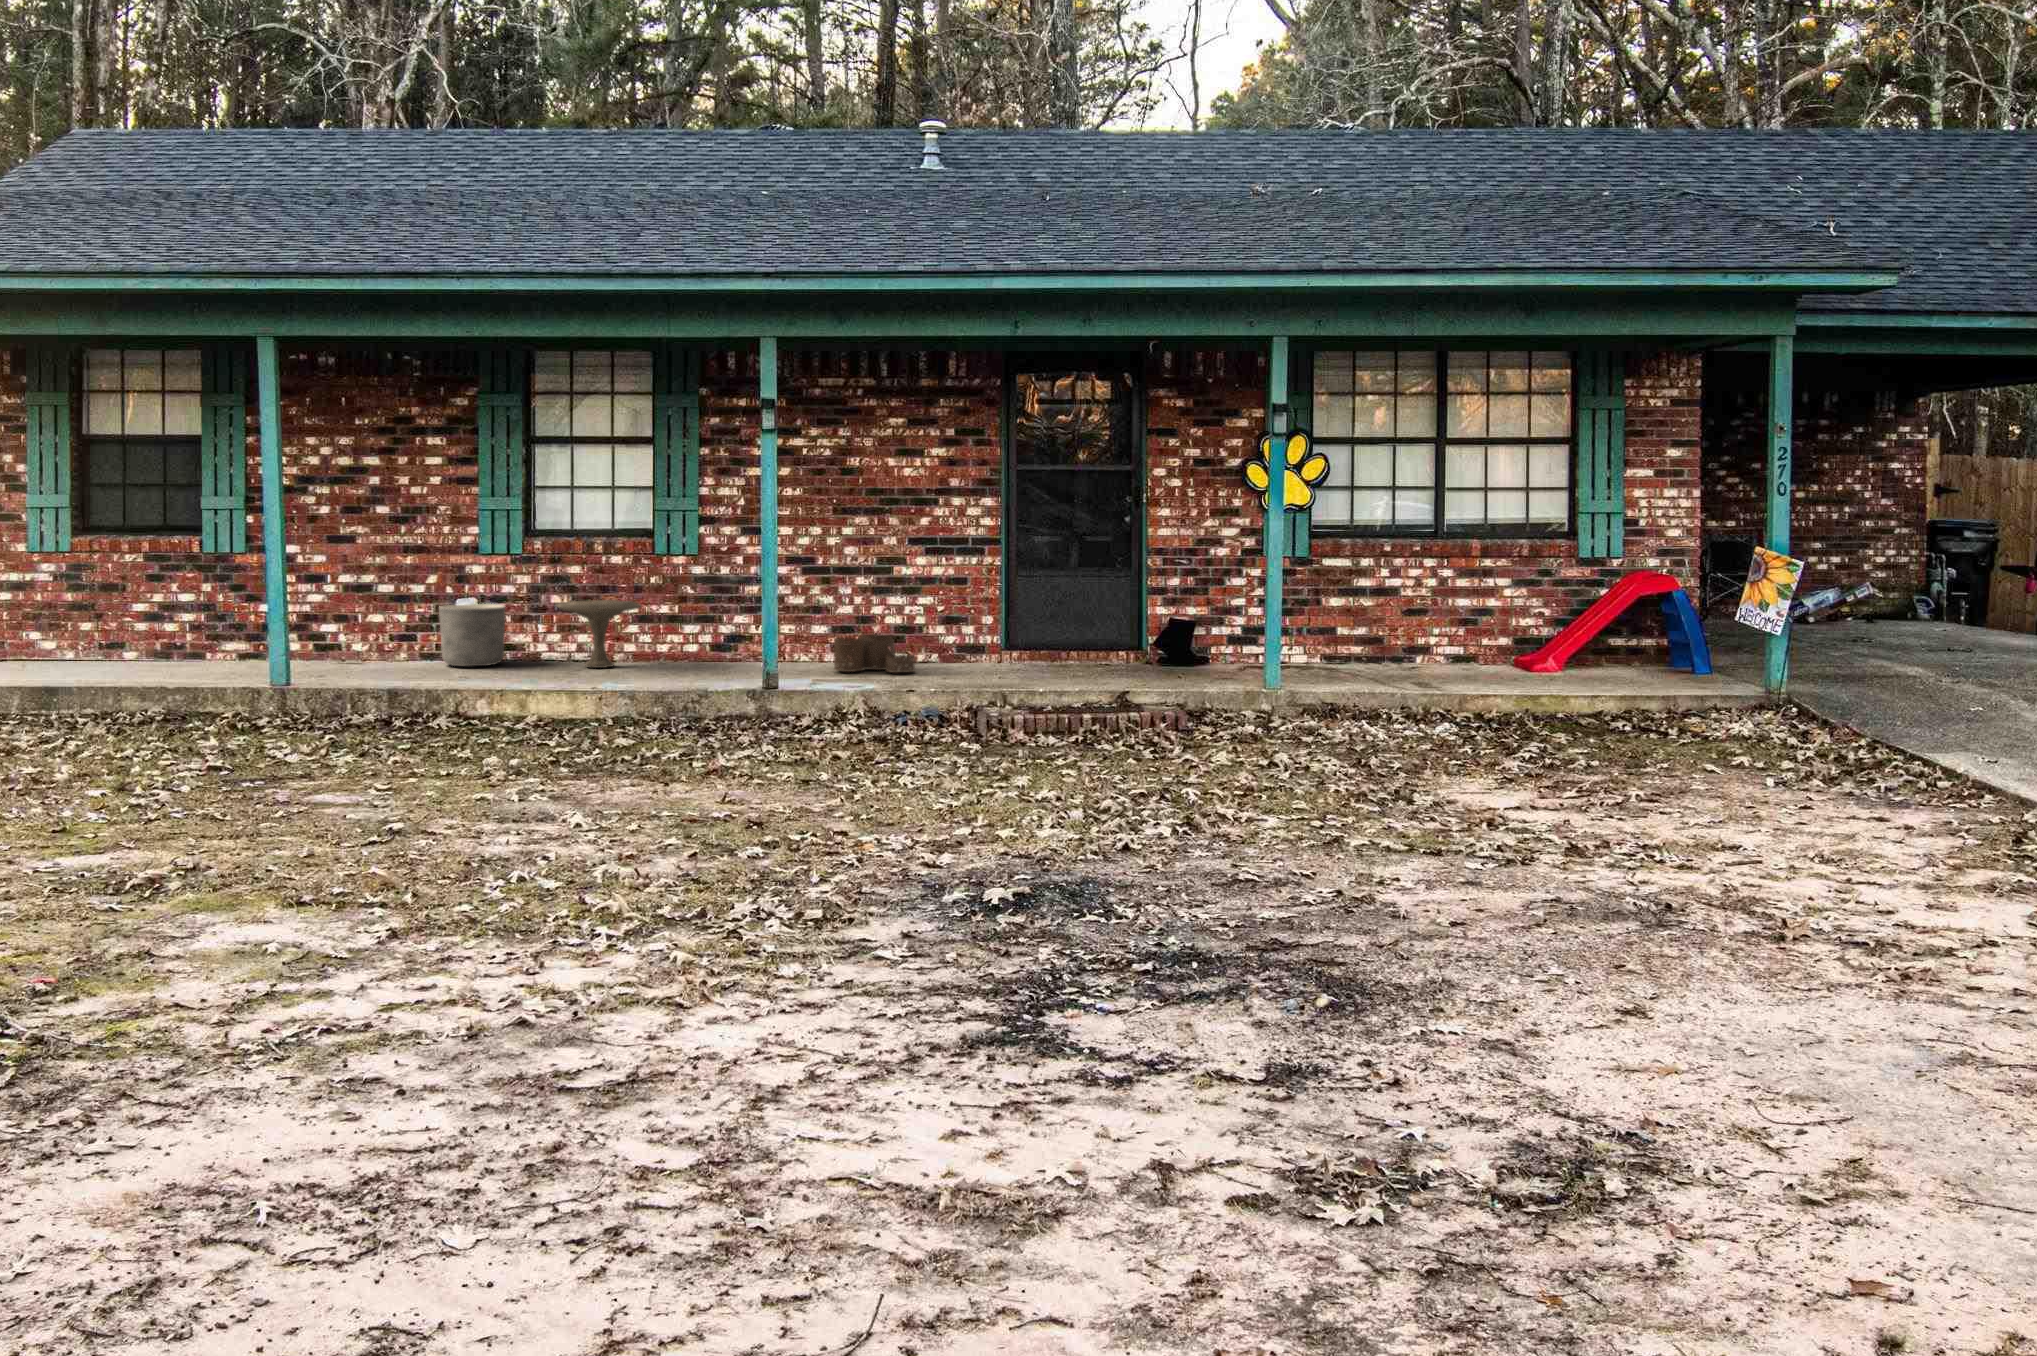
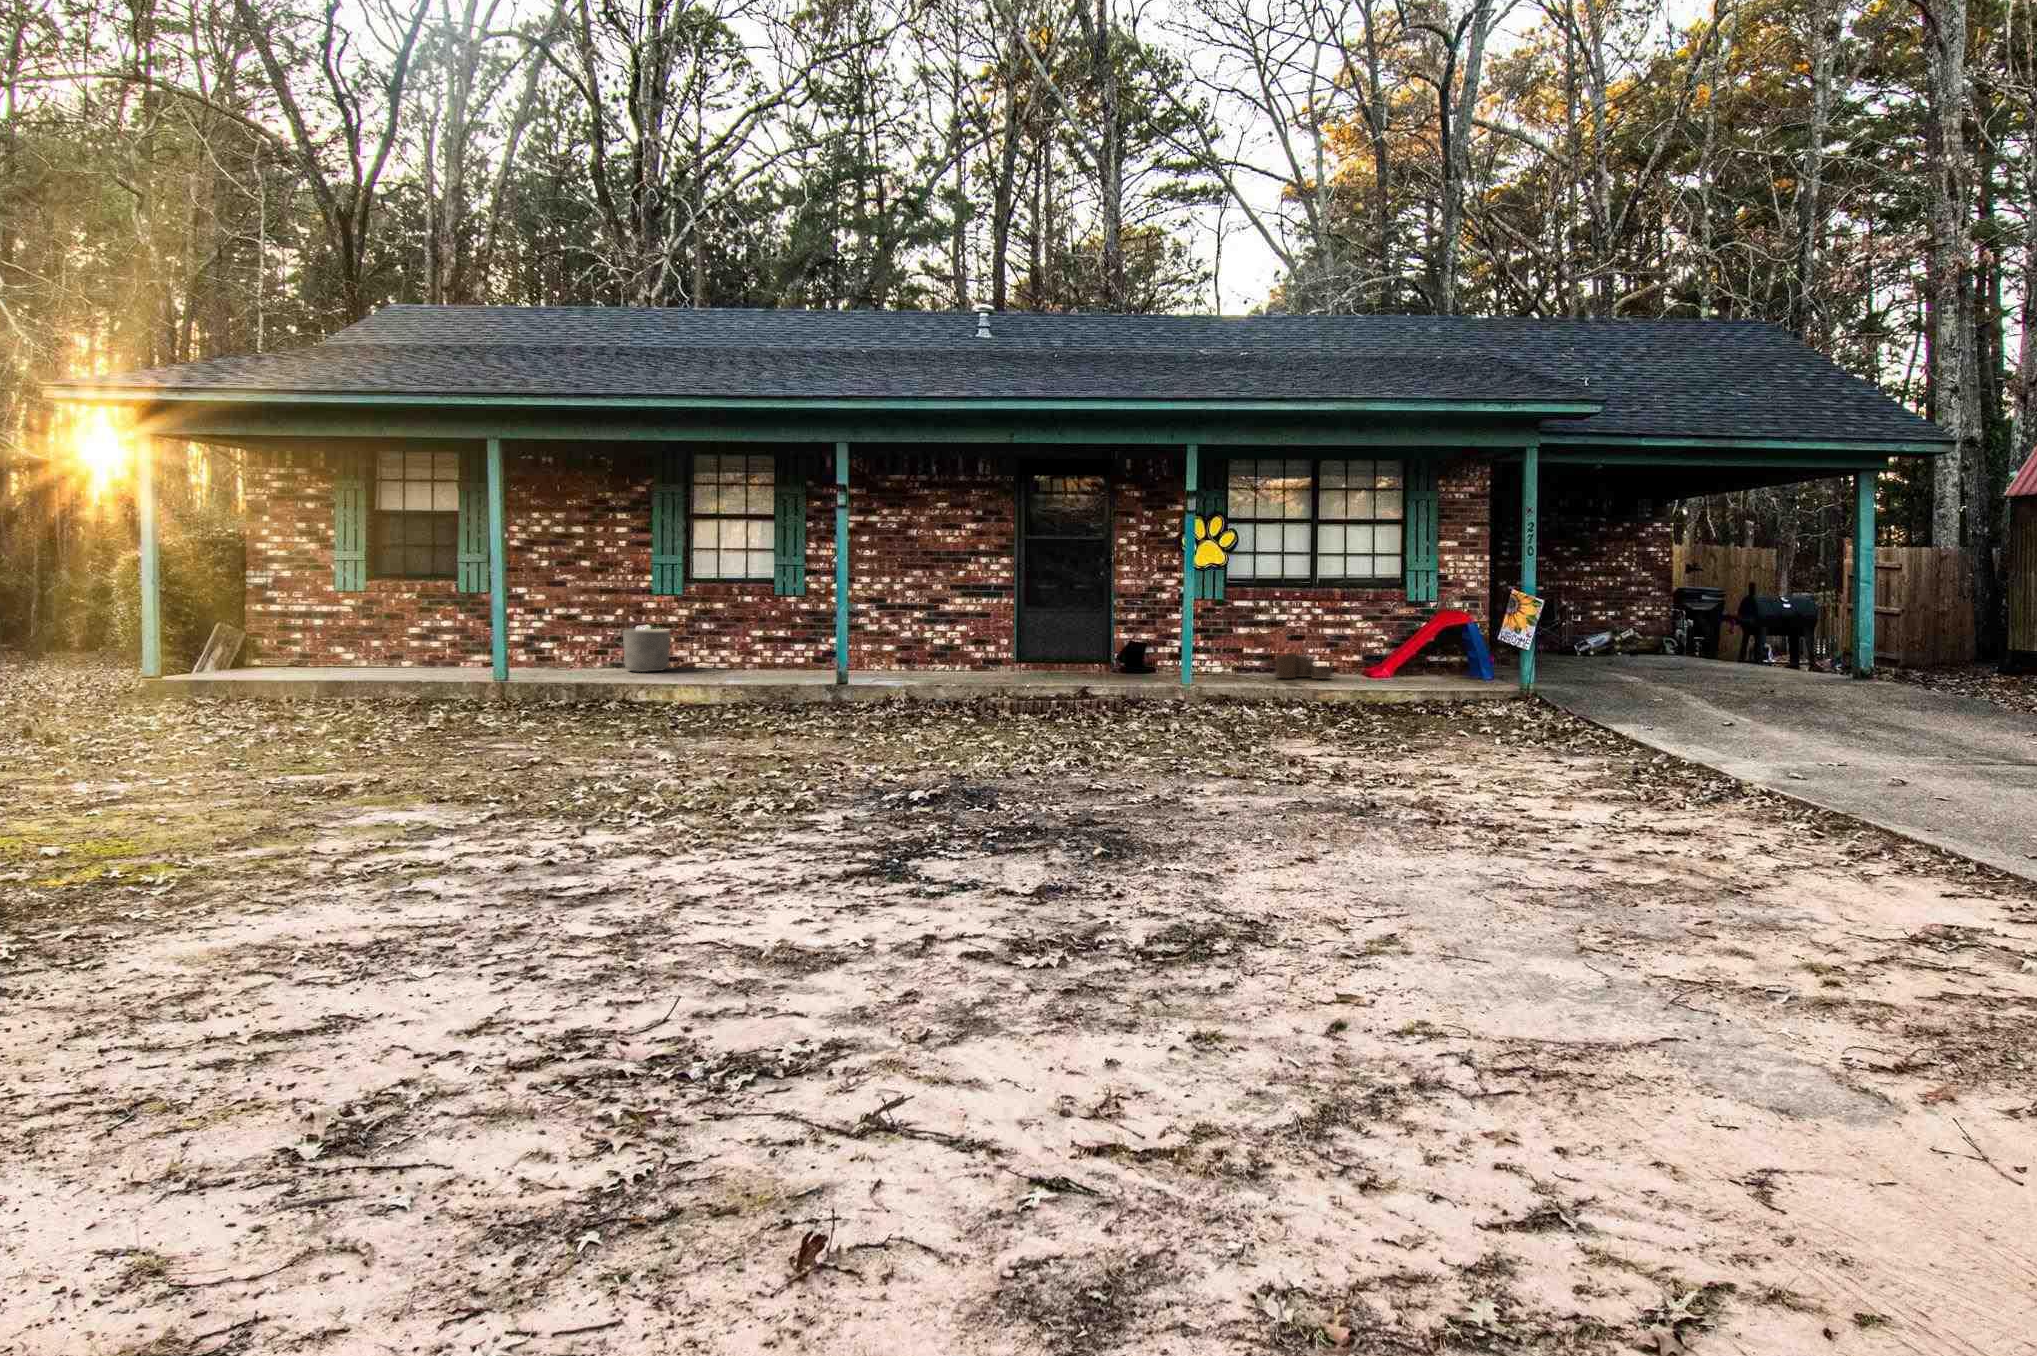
side table: present [557,600,641,668] -> none [704,627,765,673]
woven basket: present [834,631,915,673] -> present [1276,652,1332,679]

